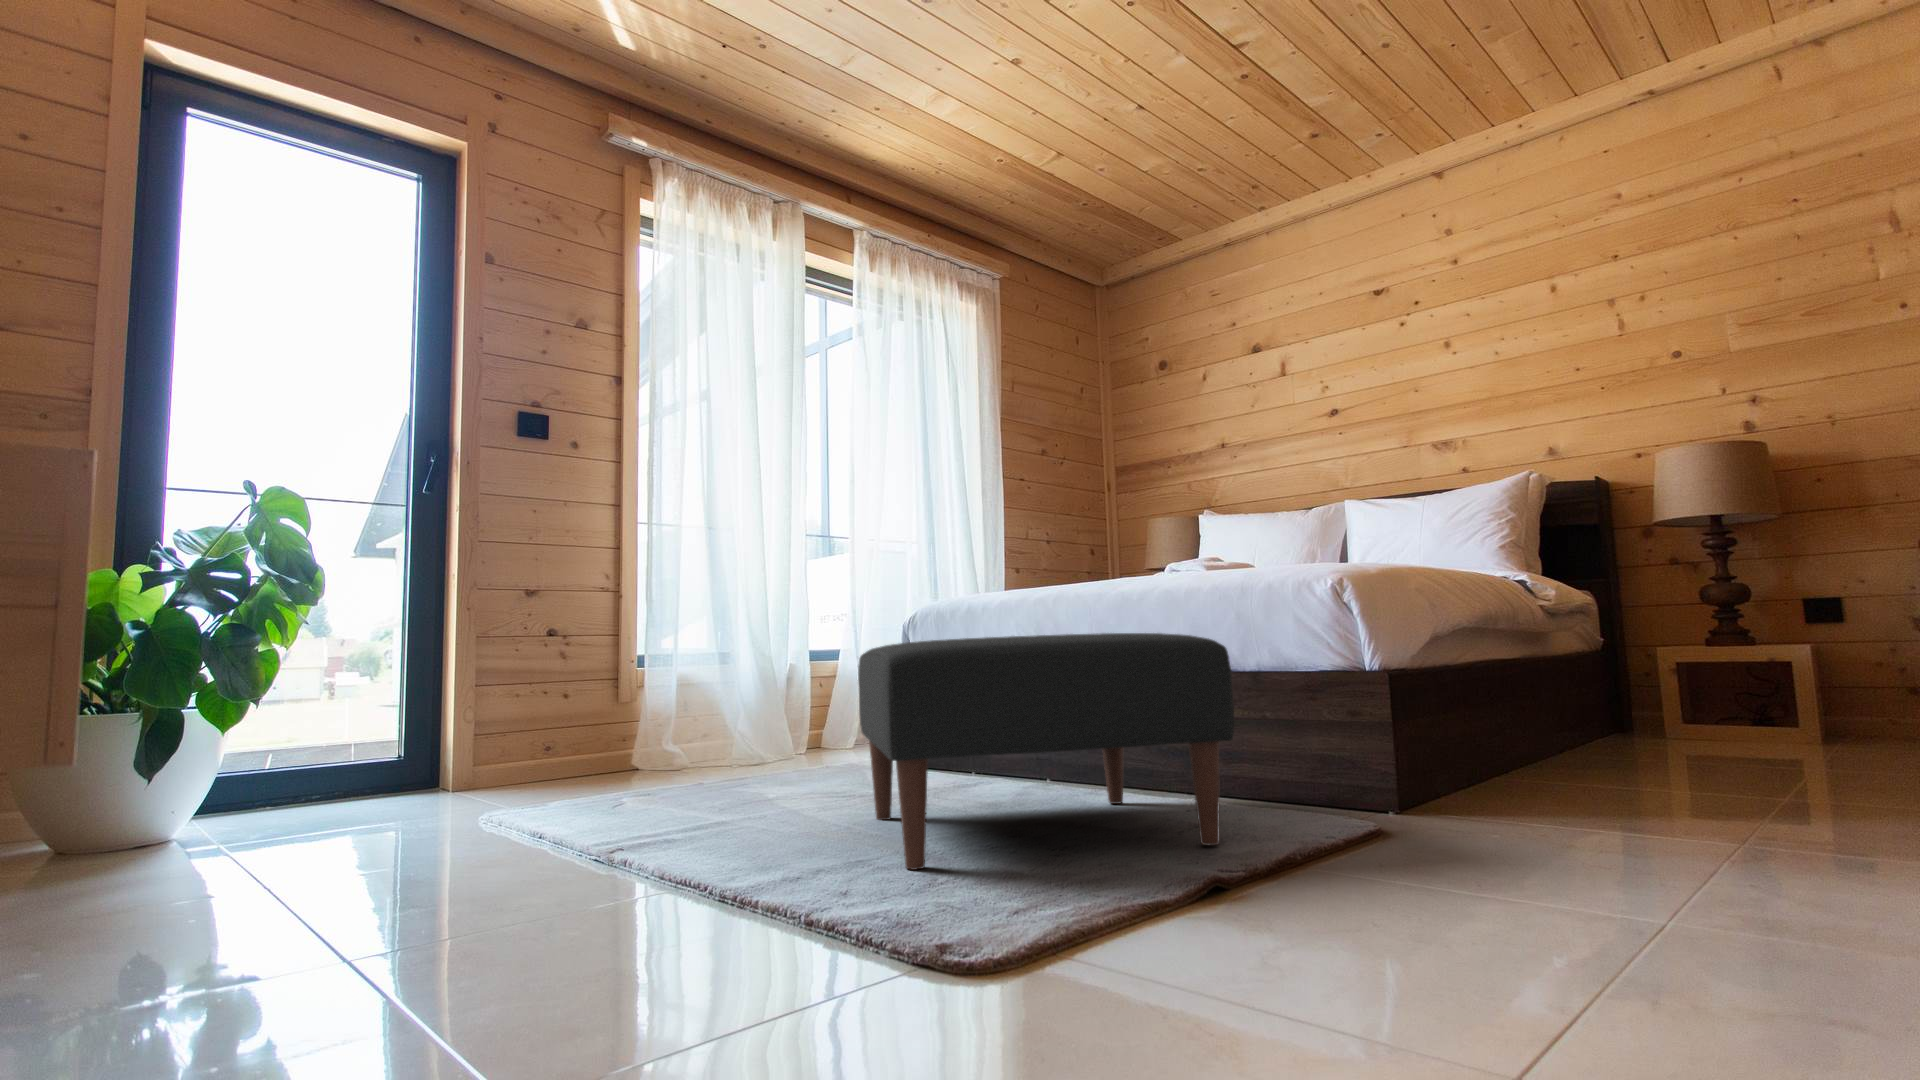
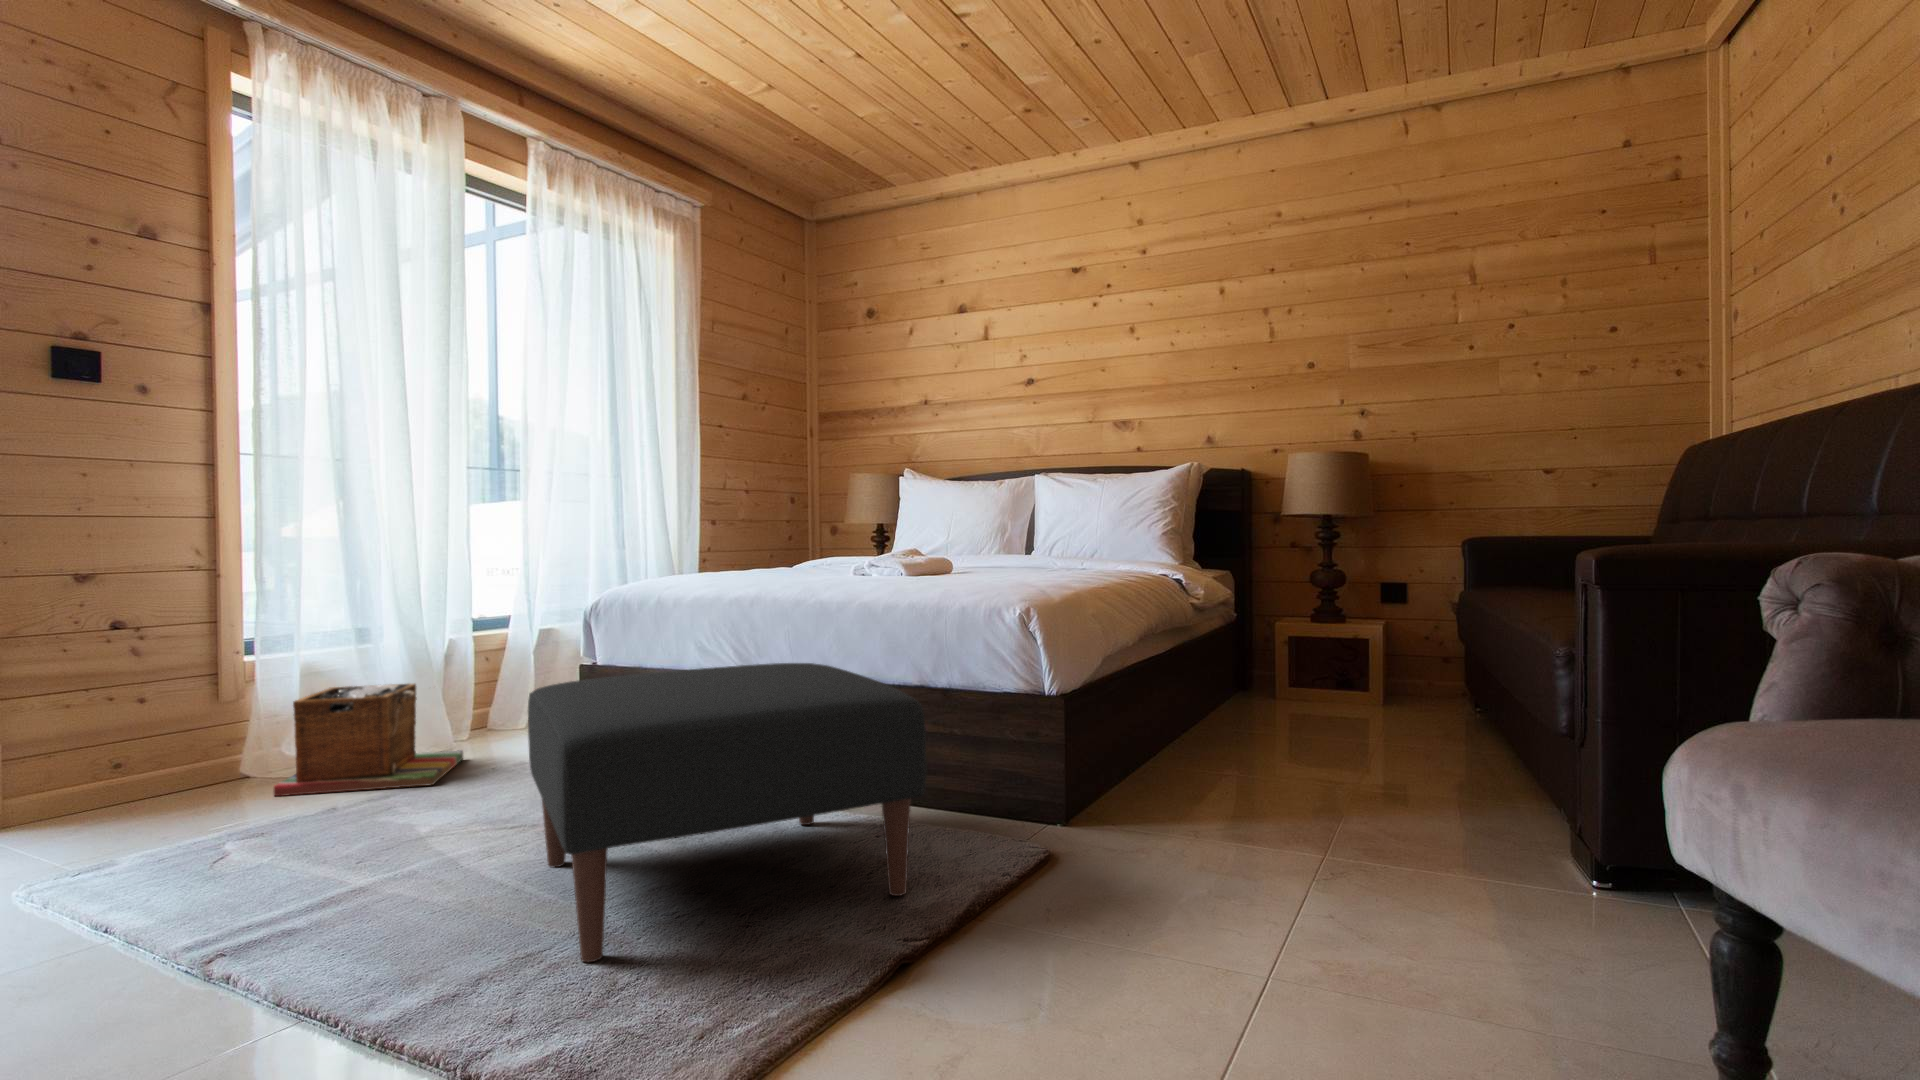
laundry basket: none [657,692,804,779] -> present [274,683,463,796]

